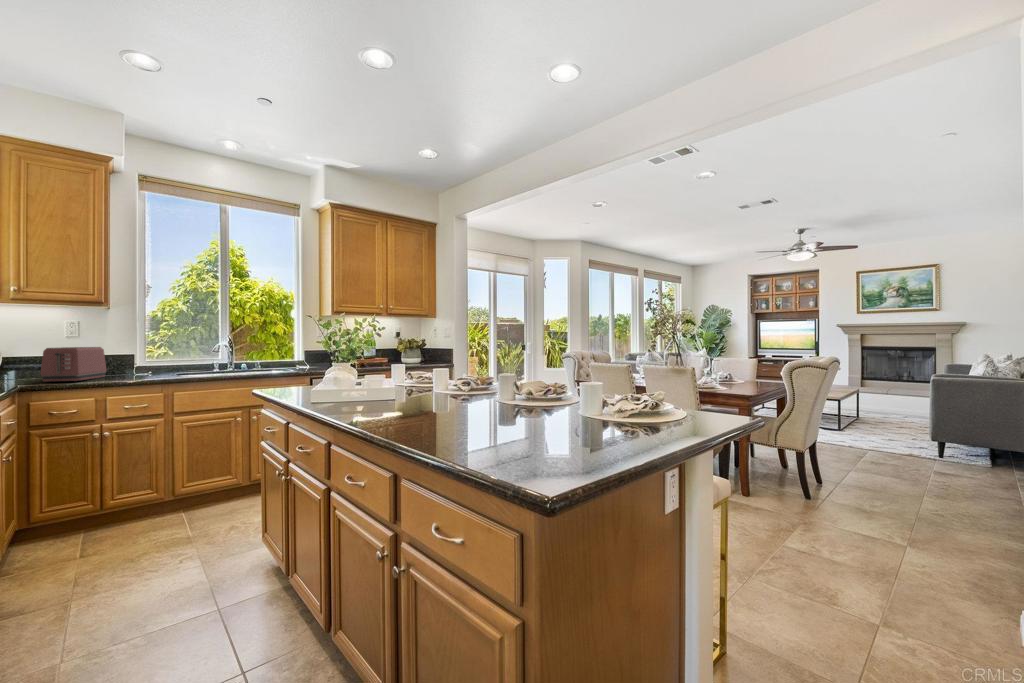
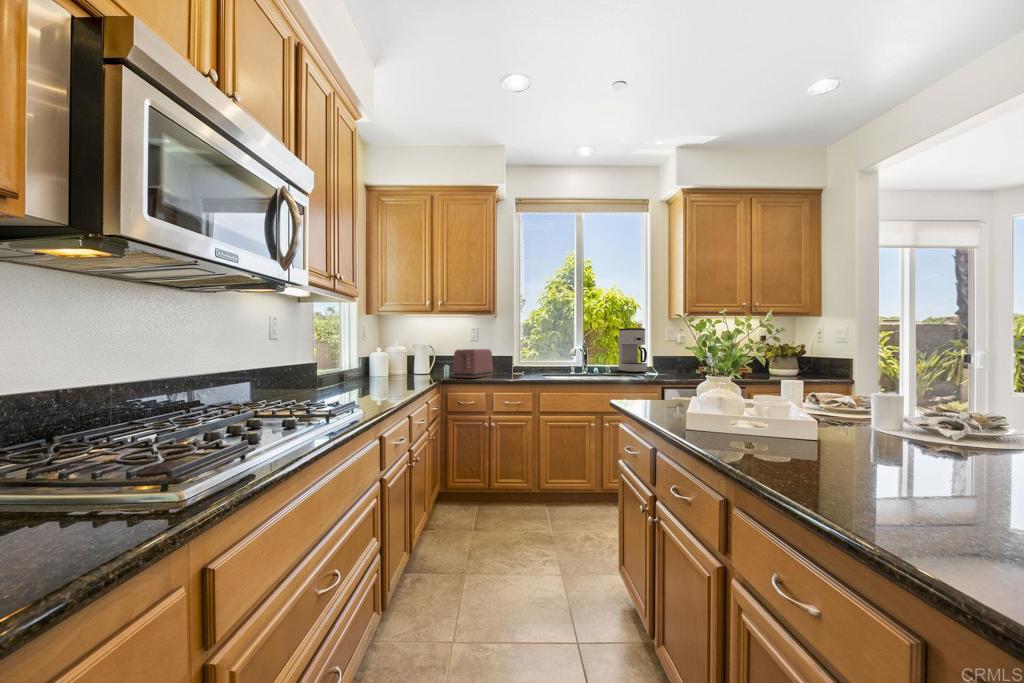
coffee maker: none [268,325,298,366] -> present [619,328,647,372]

